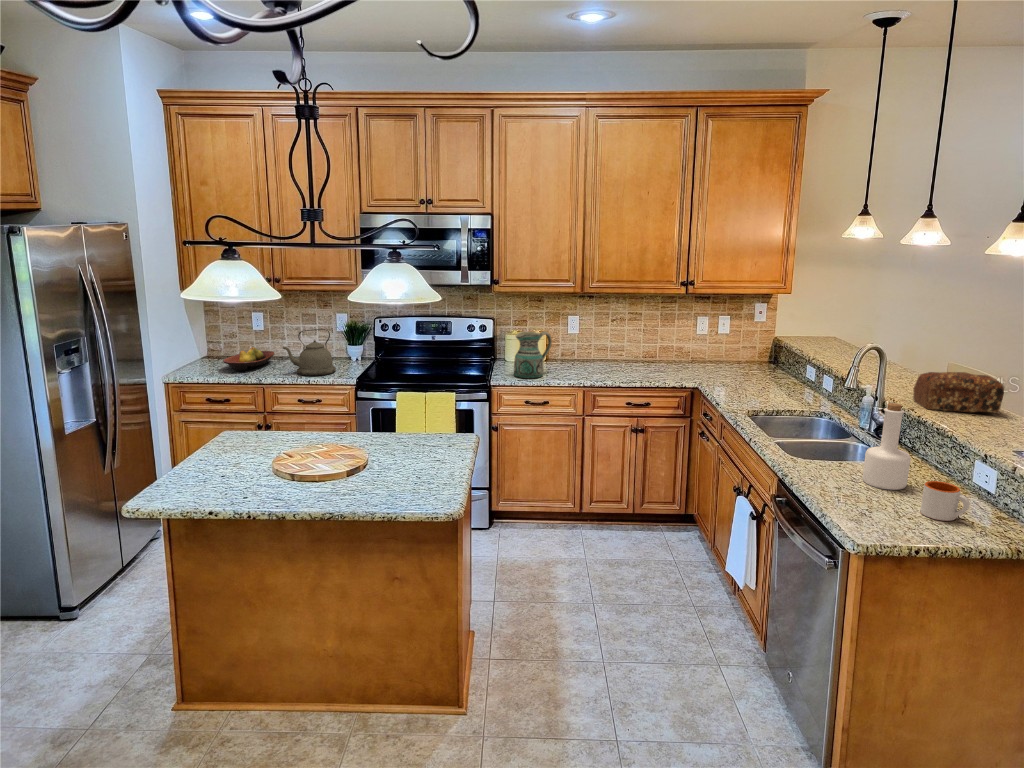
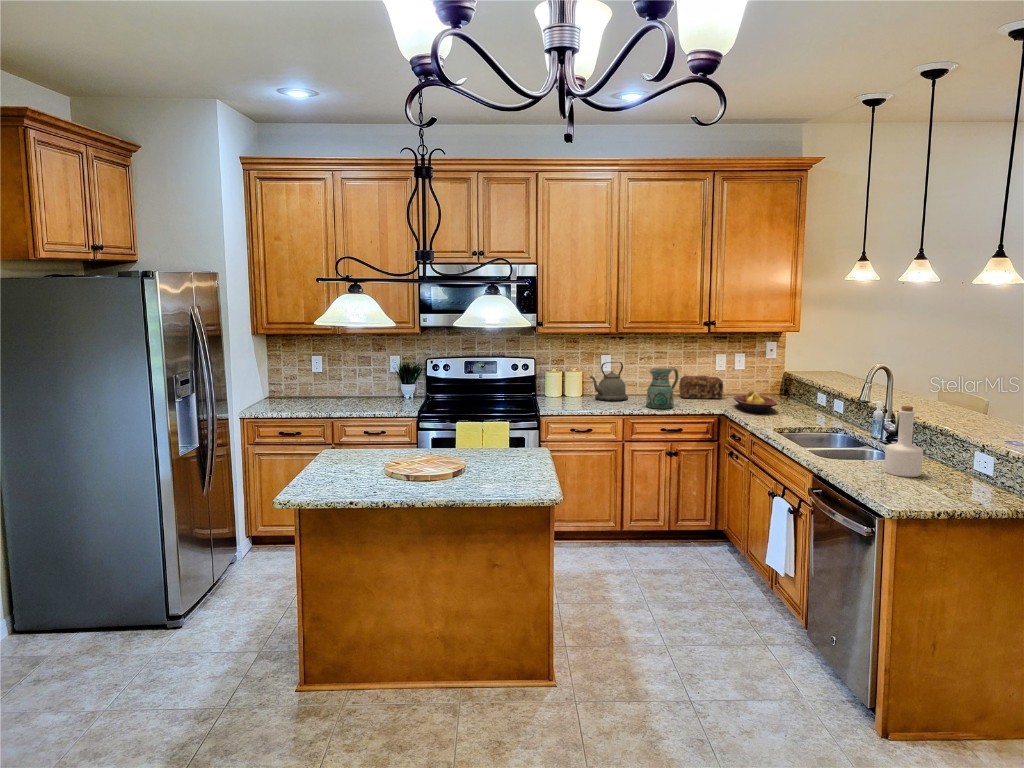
kettle: present [283,329,336,376] -> present [590,362,628,401]
ceramic pitcher: present [514,331,552,378] -> present [646,367,679,409]
fruit bowl: present [223,347,274,371] -> present [734,391,777,413]
bread loaf: present [913,372,1004,413] -> present [679,376,723,398]
mug: present [920,481,970,521] -> none [936,464,975,495]

